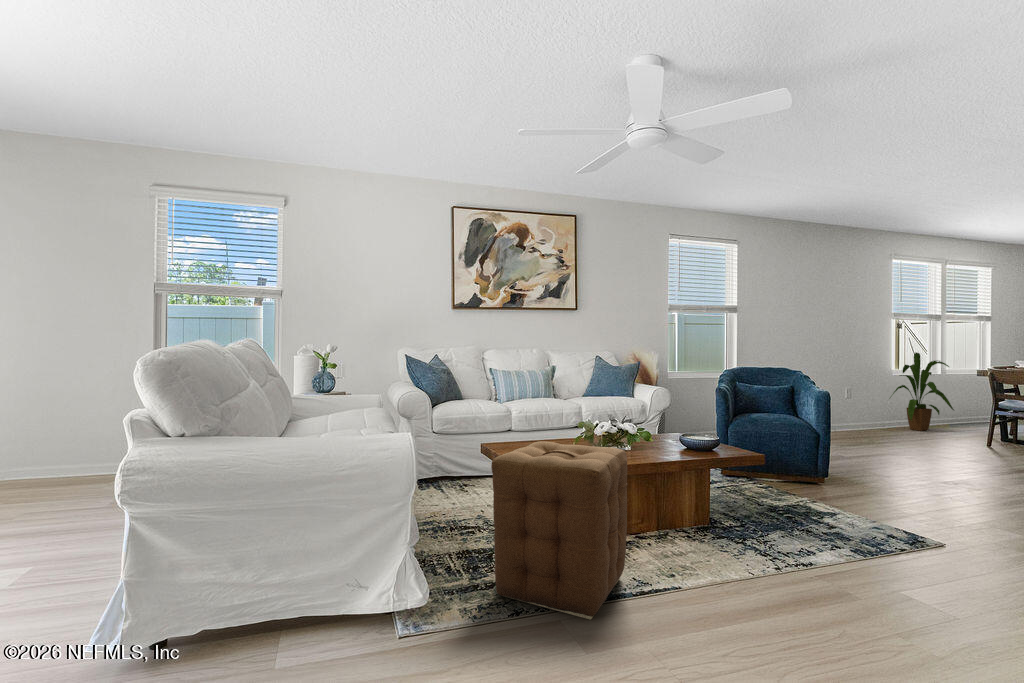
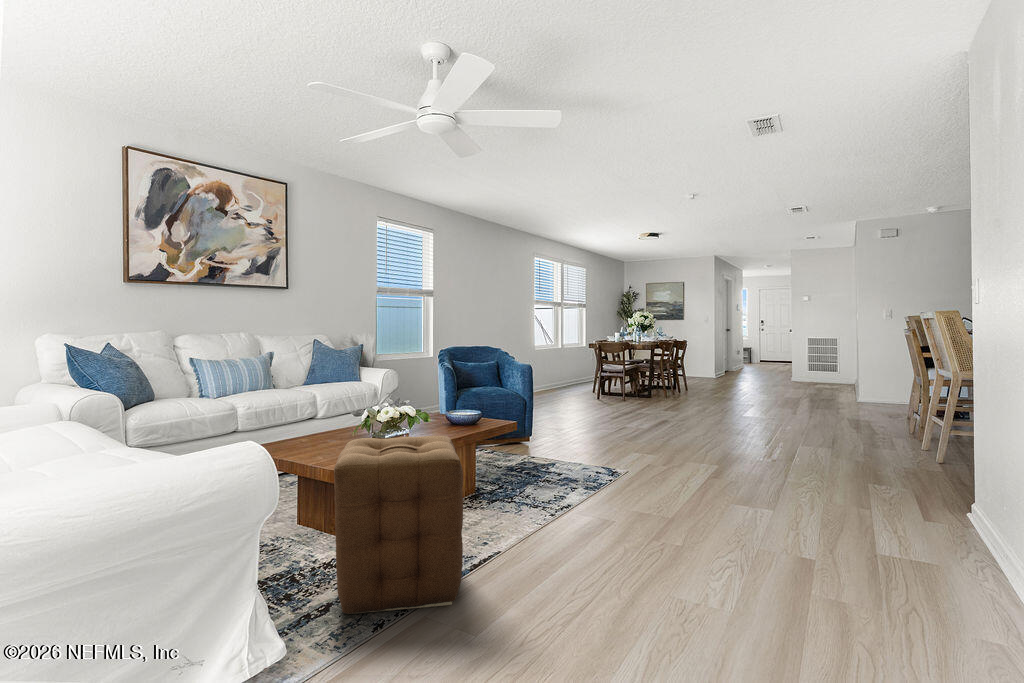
house plant: present [890,352,954,431] -> none [537,333,576,393]

